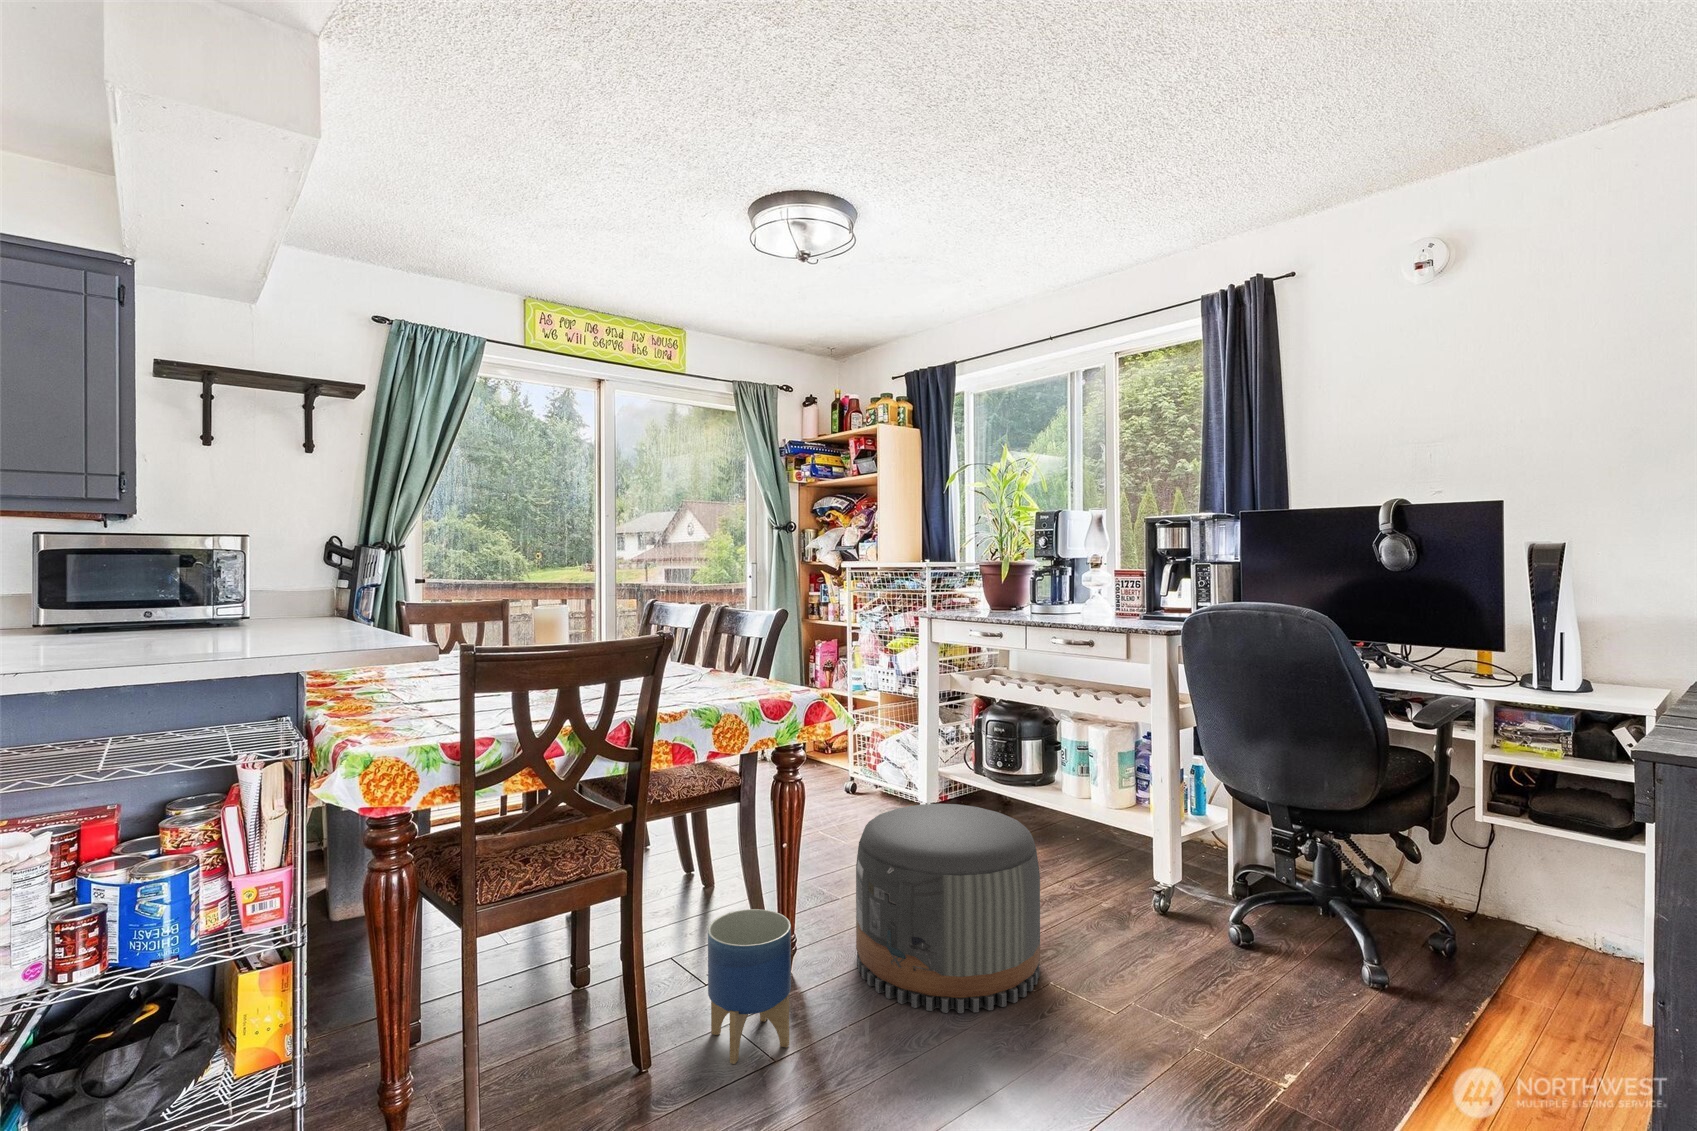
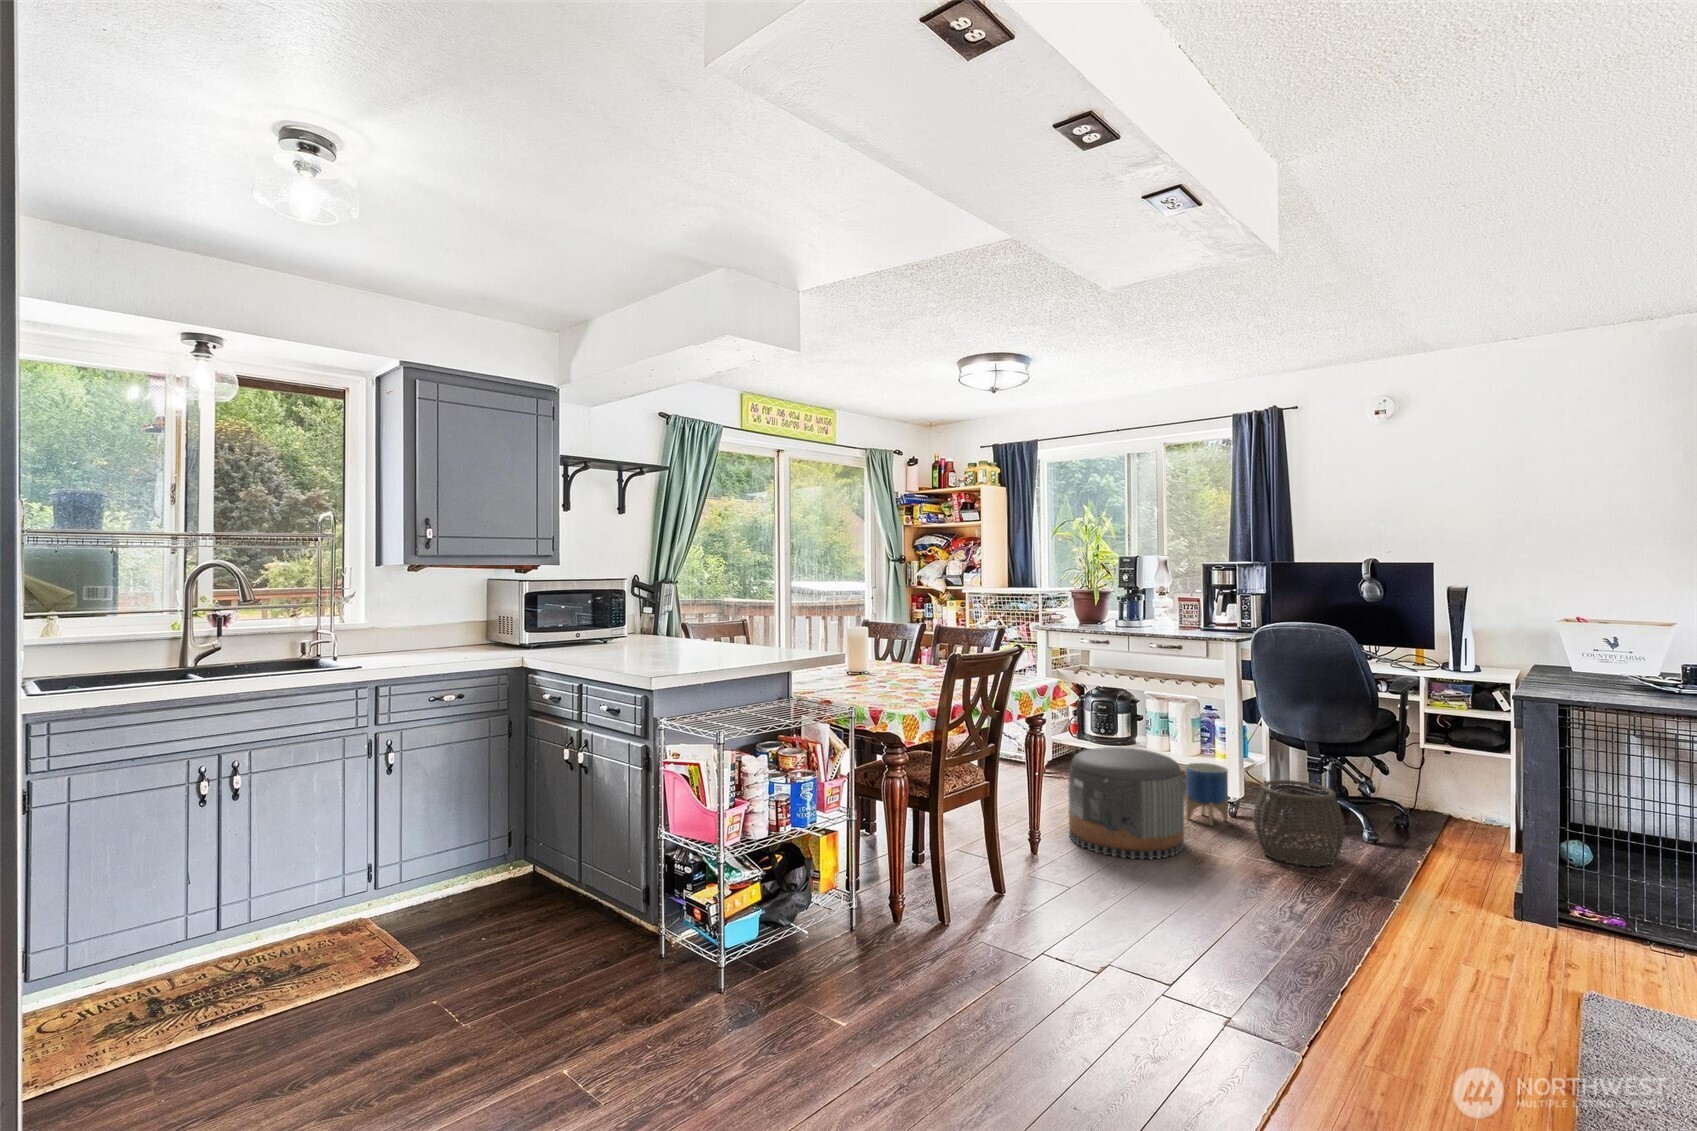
woven basket: none [1154,875,1314,1051] -> present [1253,780,1345,867]
planter: present [708,909,791,1064] -> present [1186,763,1228,826]

